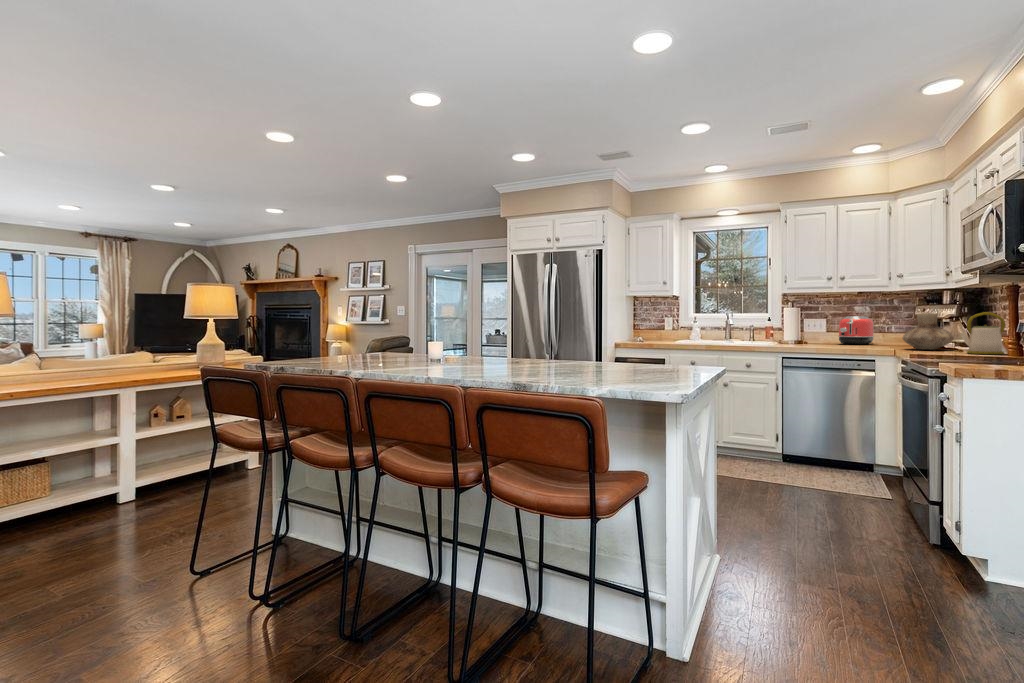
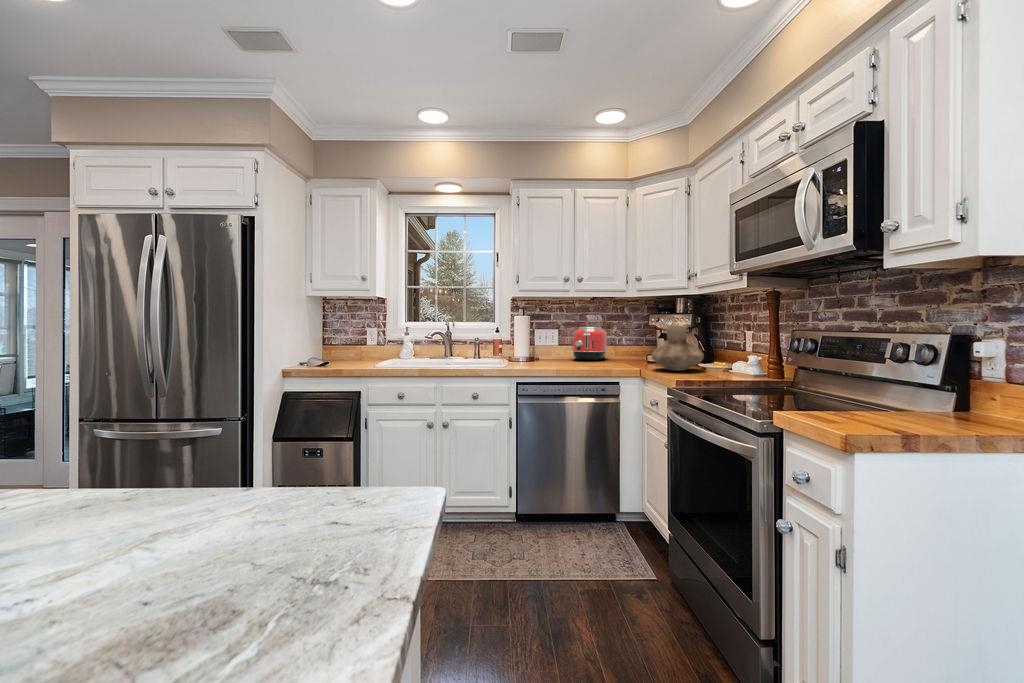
kettle: present [960,312,1005,354] -> none [723,327,768,380]

